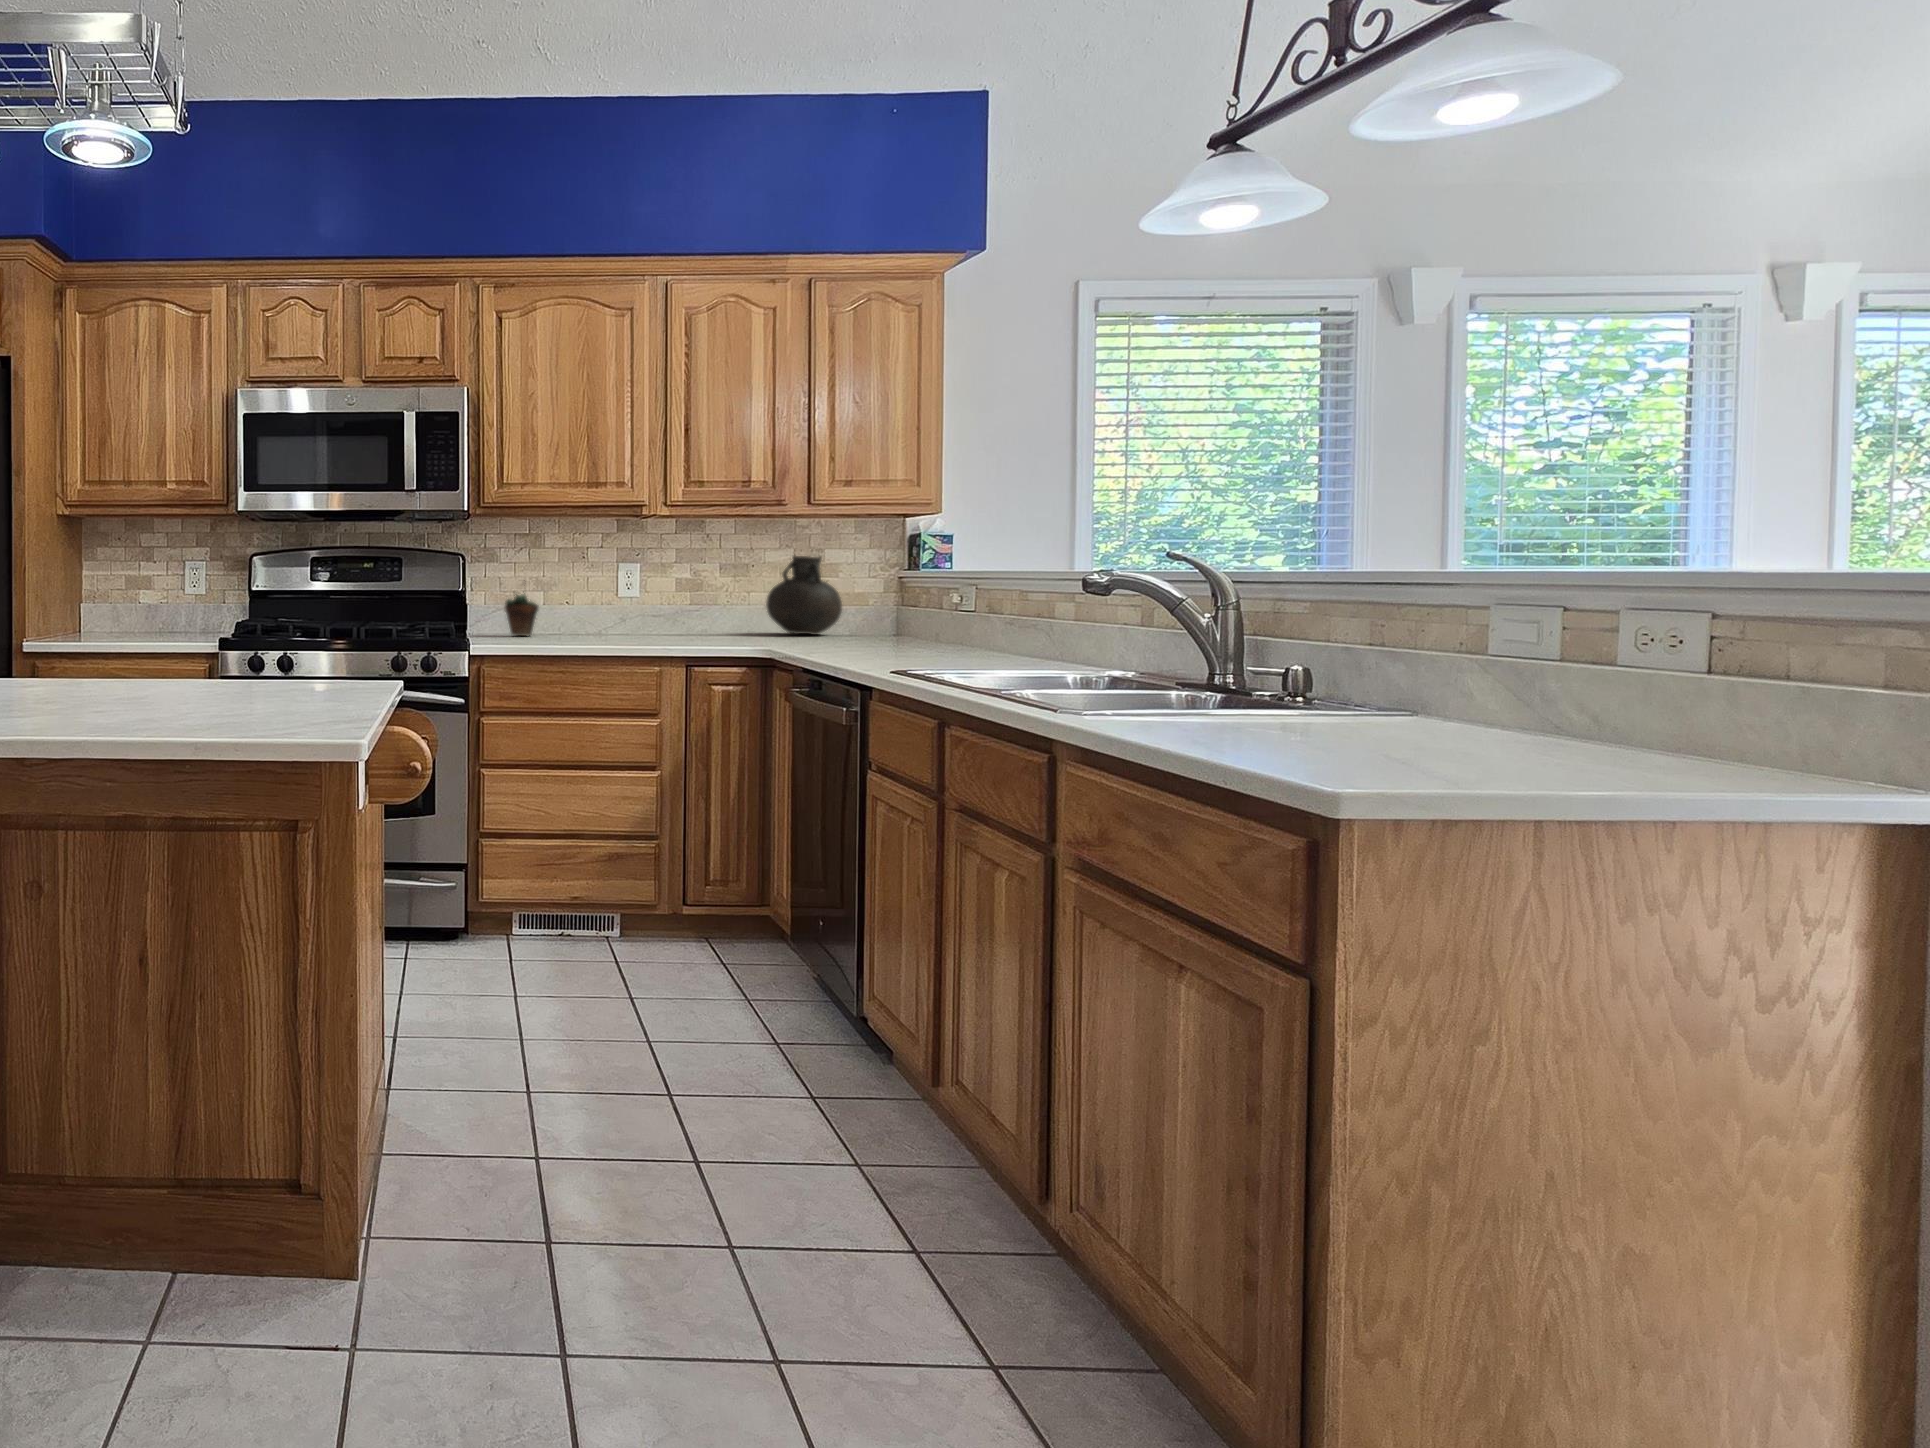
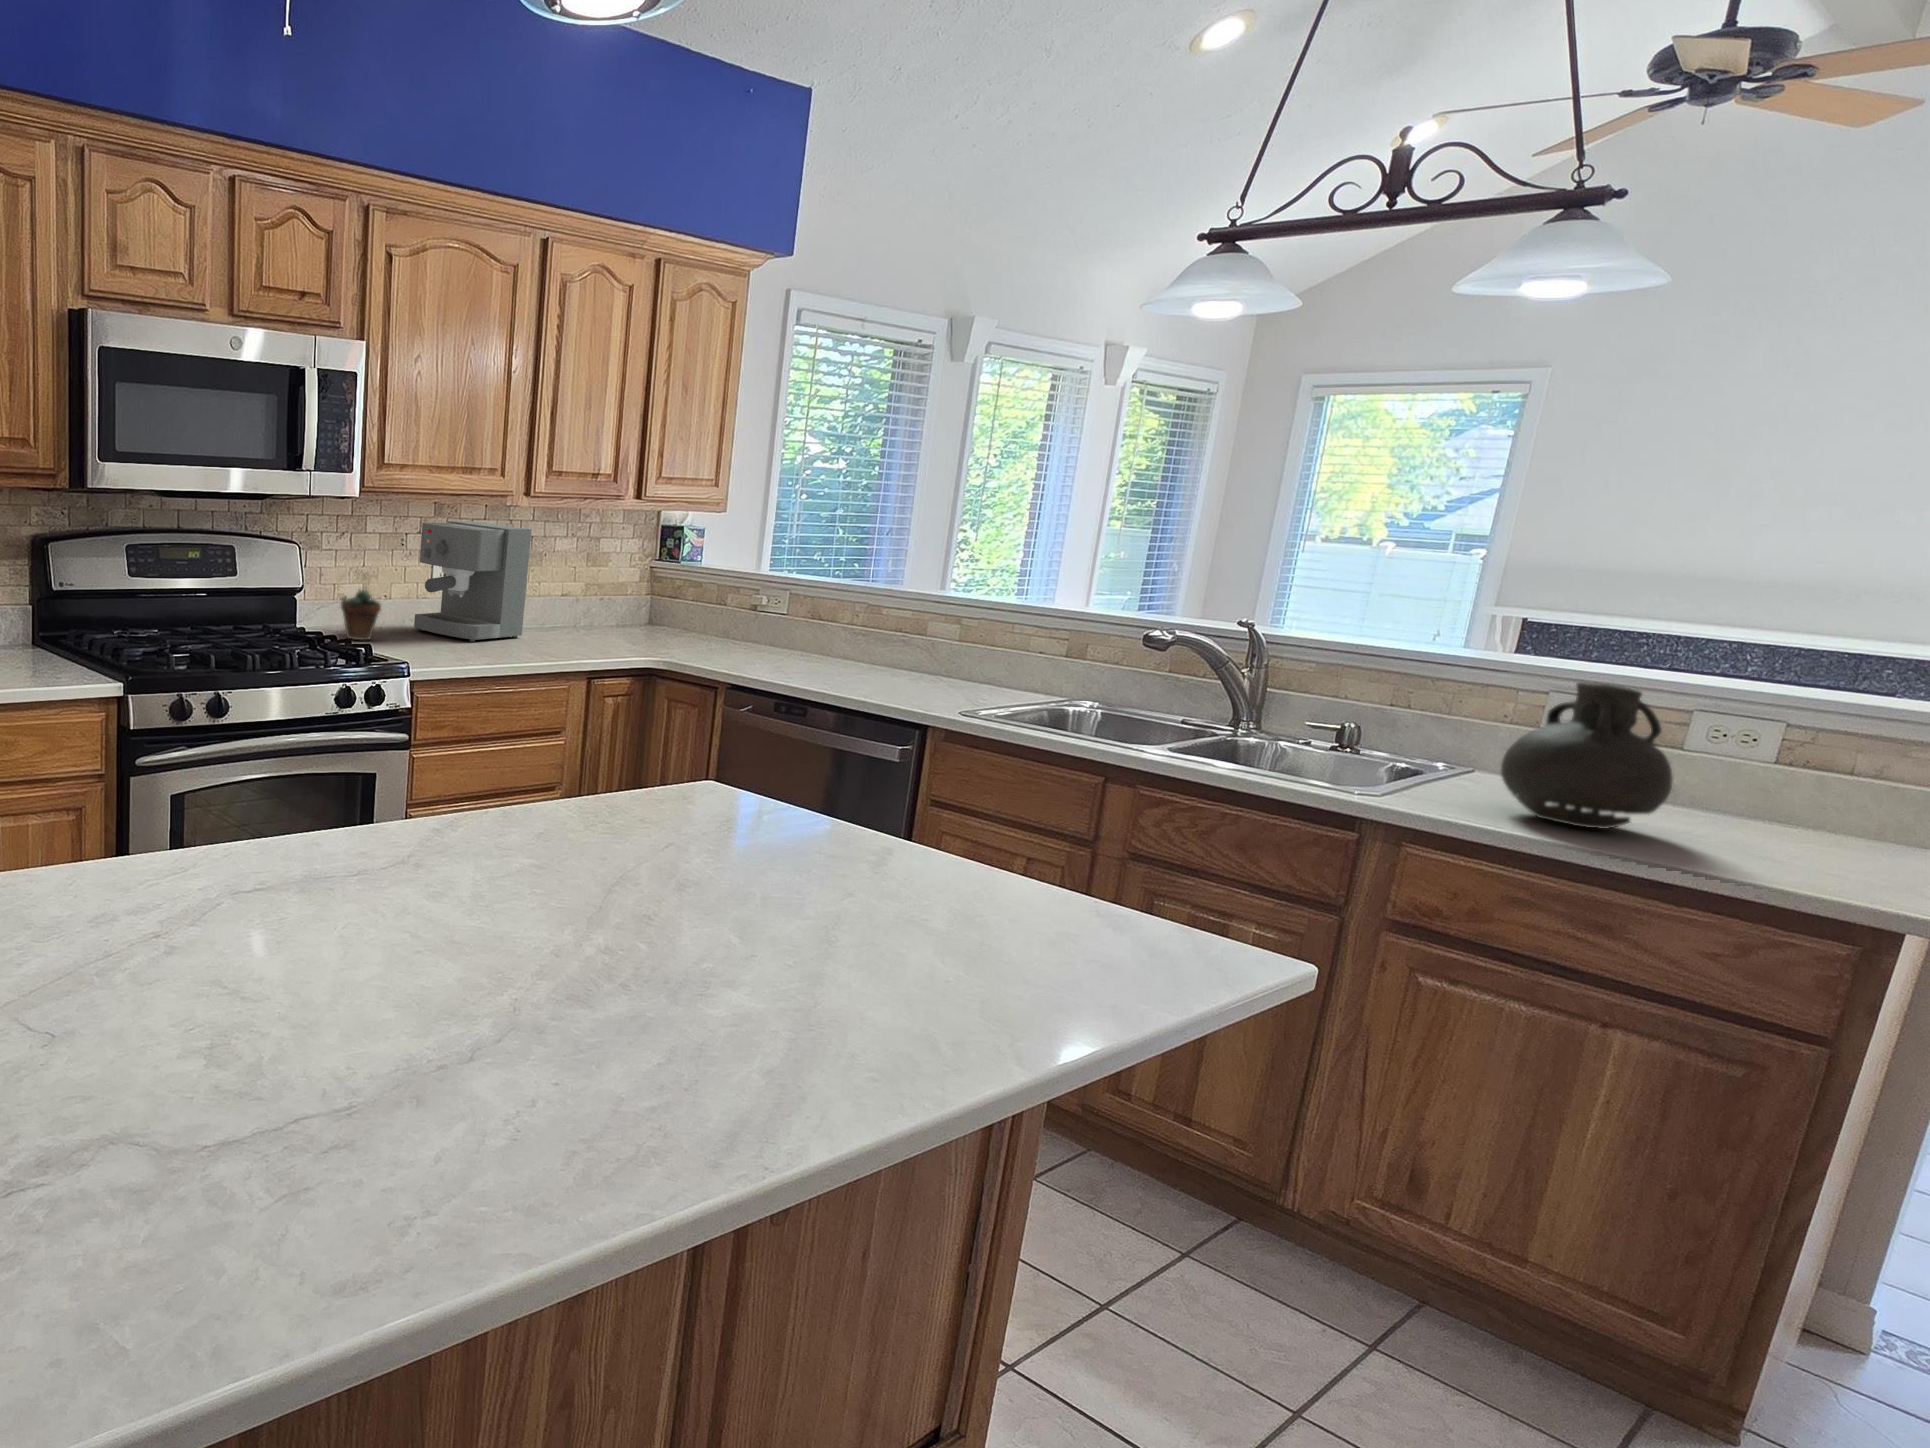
coffee maker: none [573,537,688,638] -> present [414,521,532,642]
vase: present [766,556,842,635] -> present [1501,682,1673,829]

